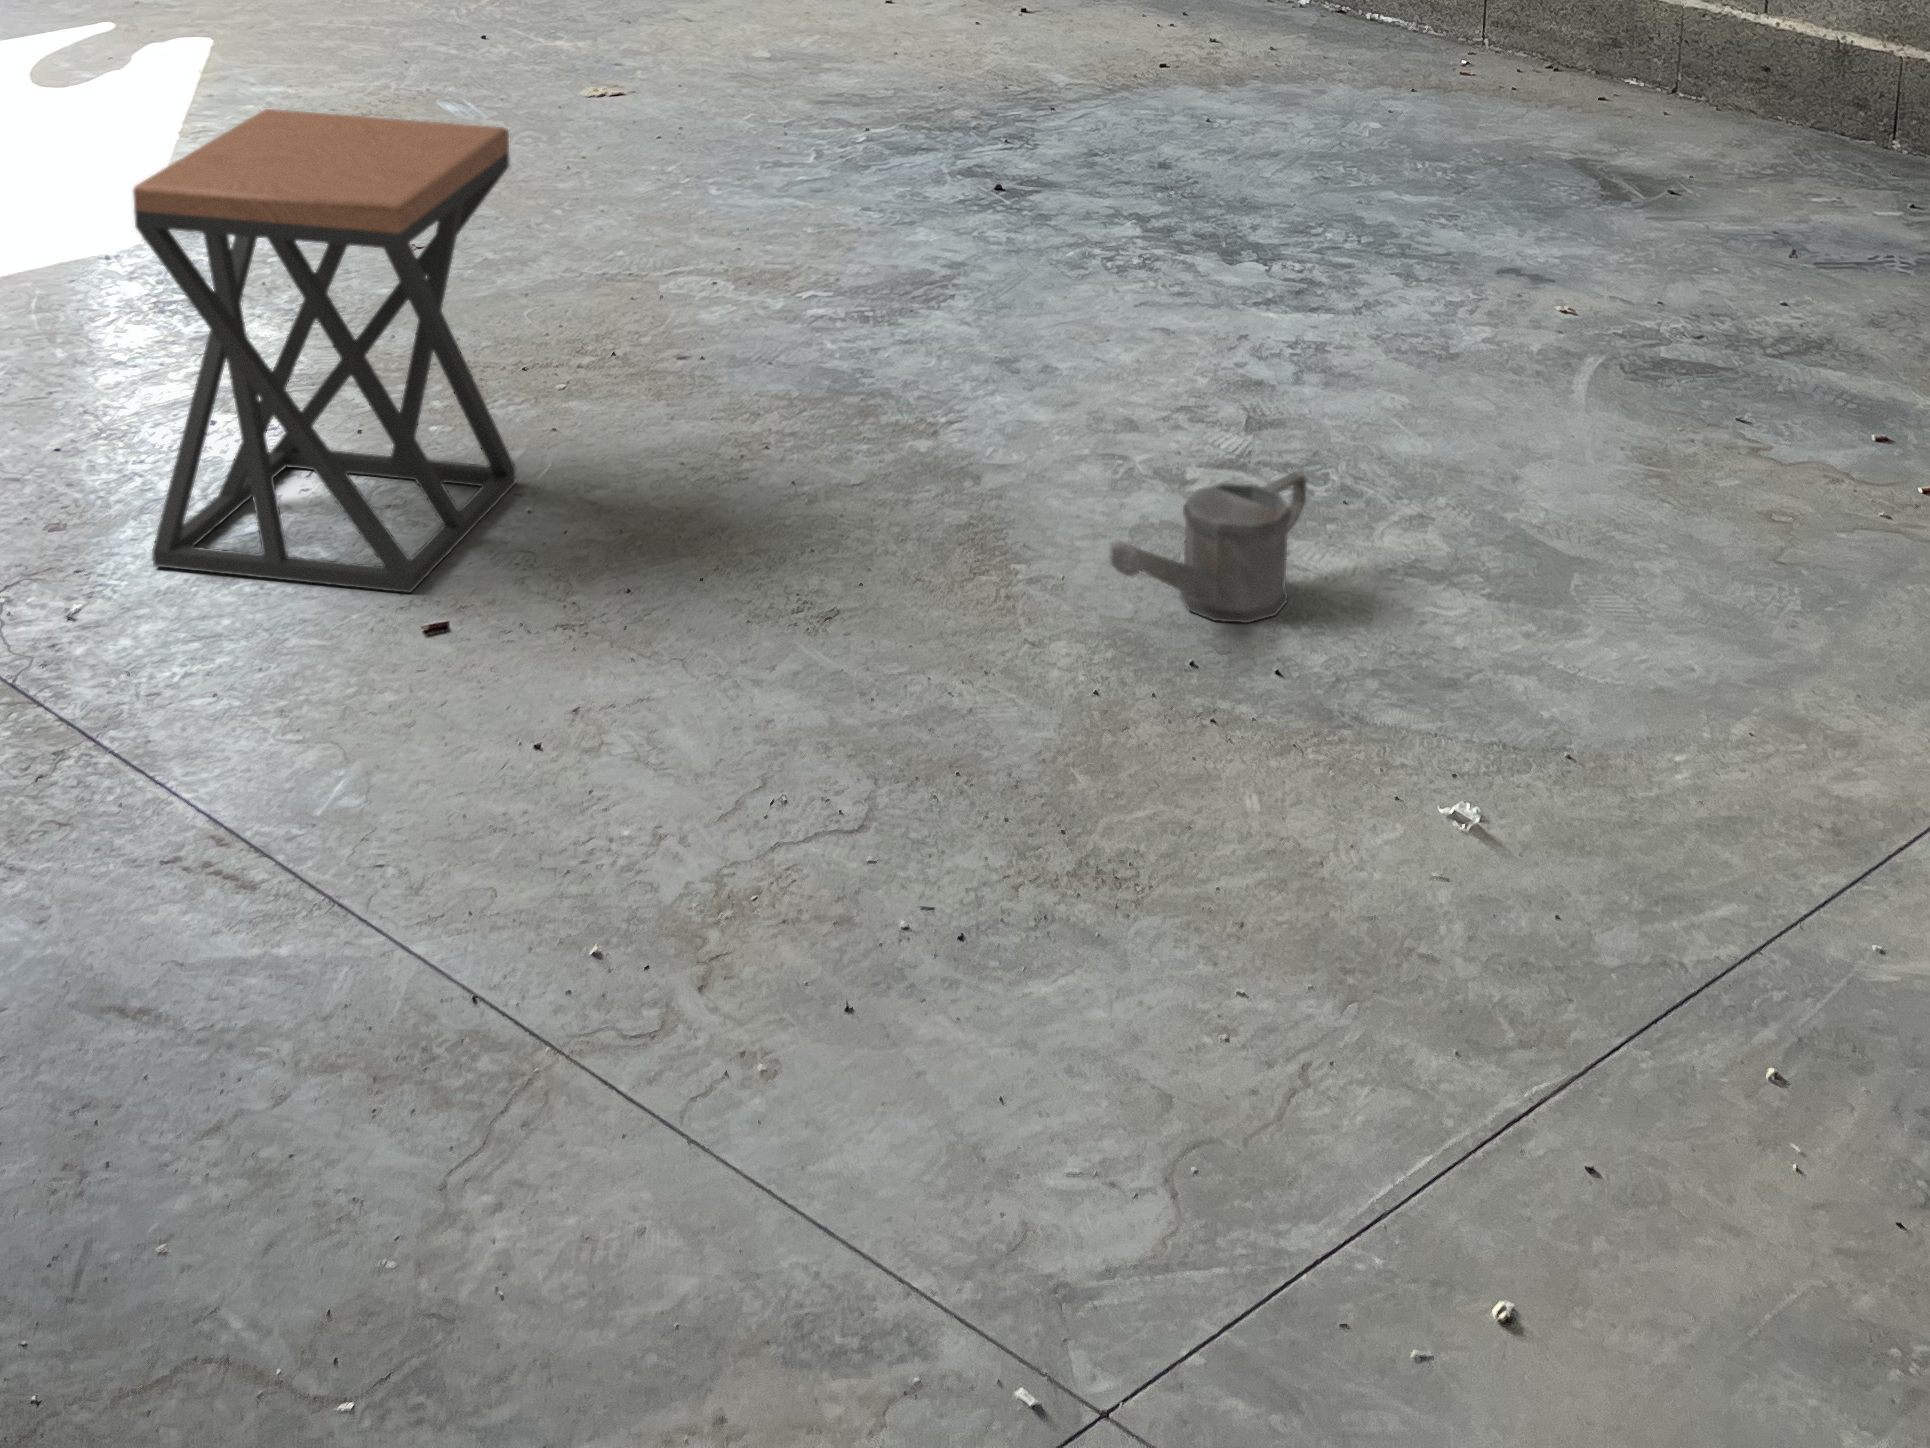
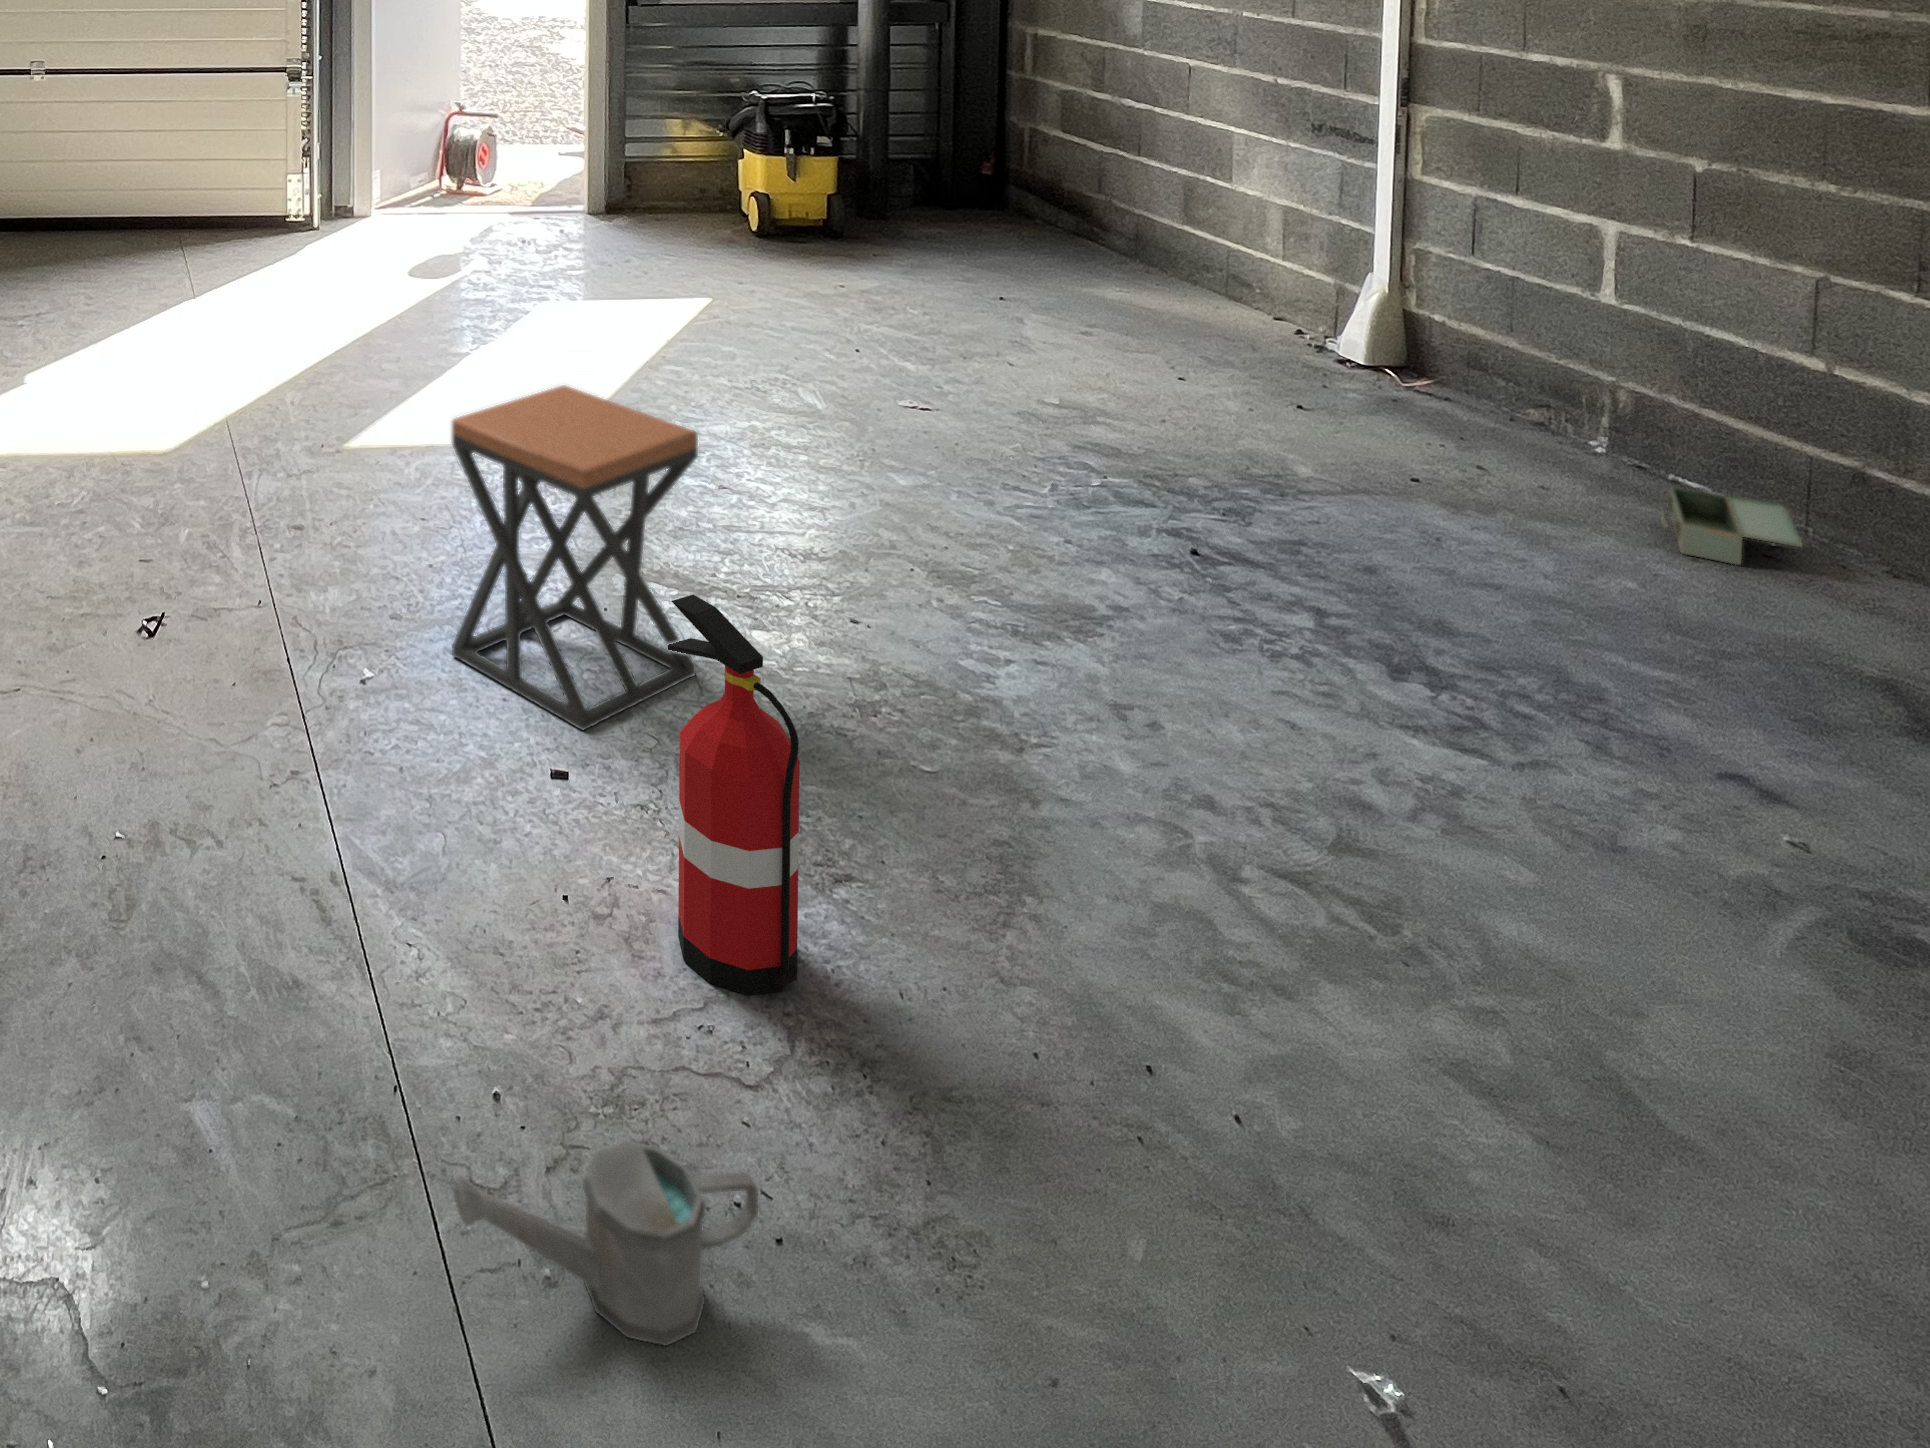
toolbox: none [1376,16,1494,85] -> present [1661,487,1802,565]
fire extinguisher: none [645,305,848,790] -> present [668,595,800,995]
watering can: present [1110,473,1307,623] -> present [454,1141,758,1345]

